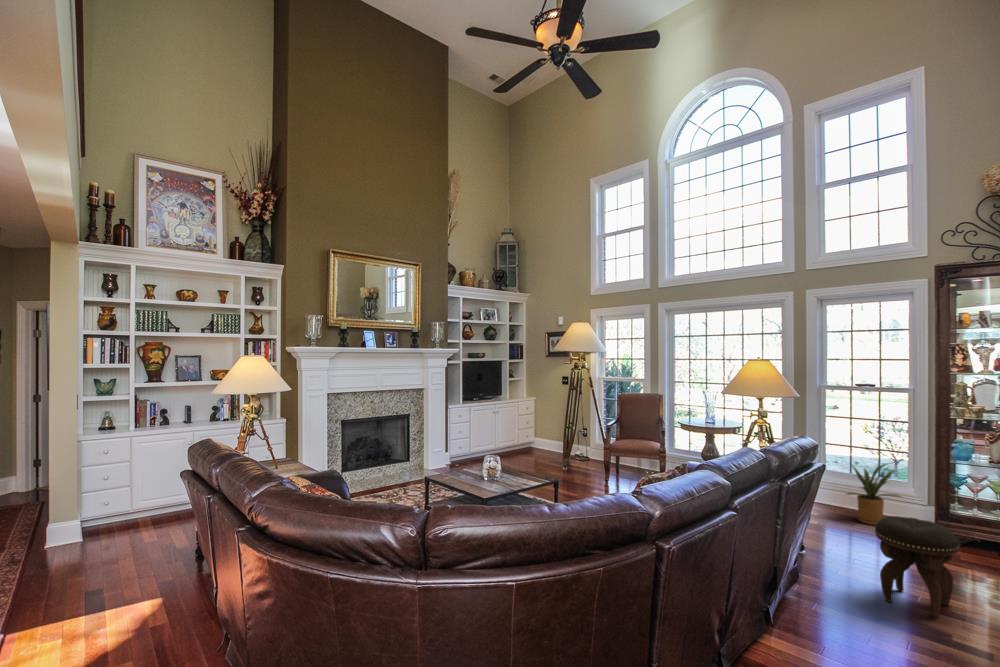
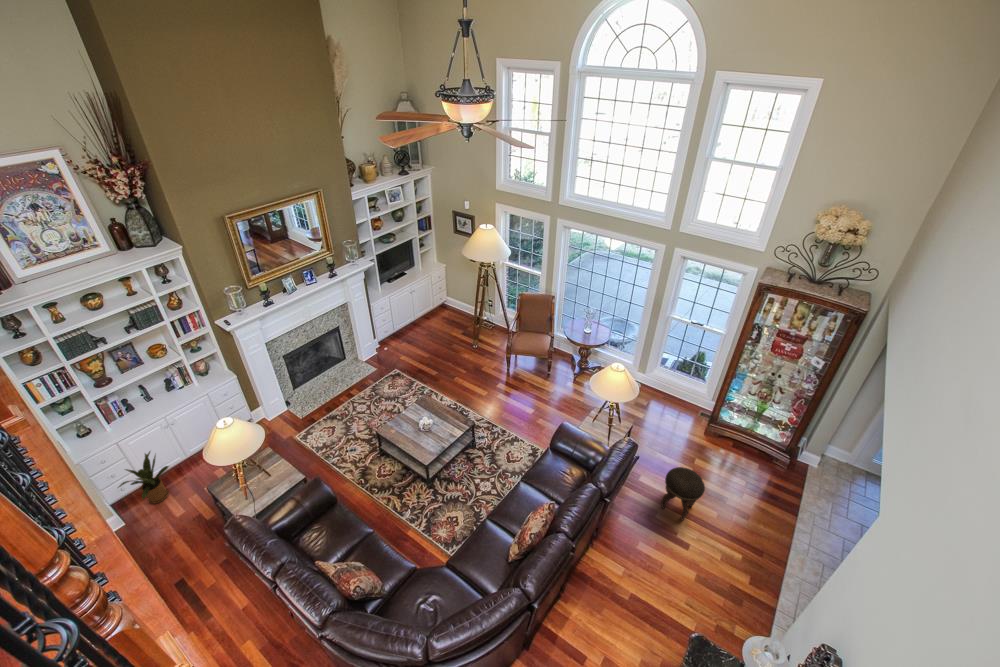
house plant: present [847,463,901,525] -> present [119,451,169,503]

